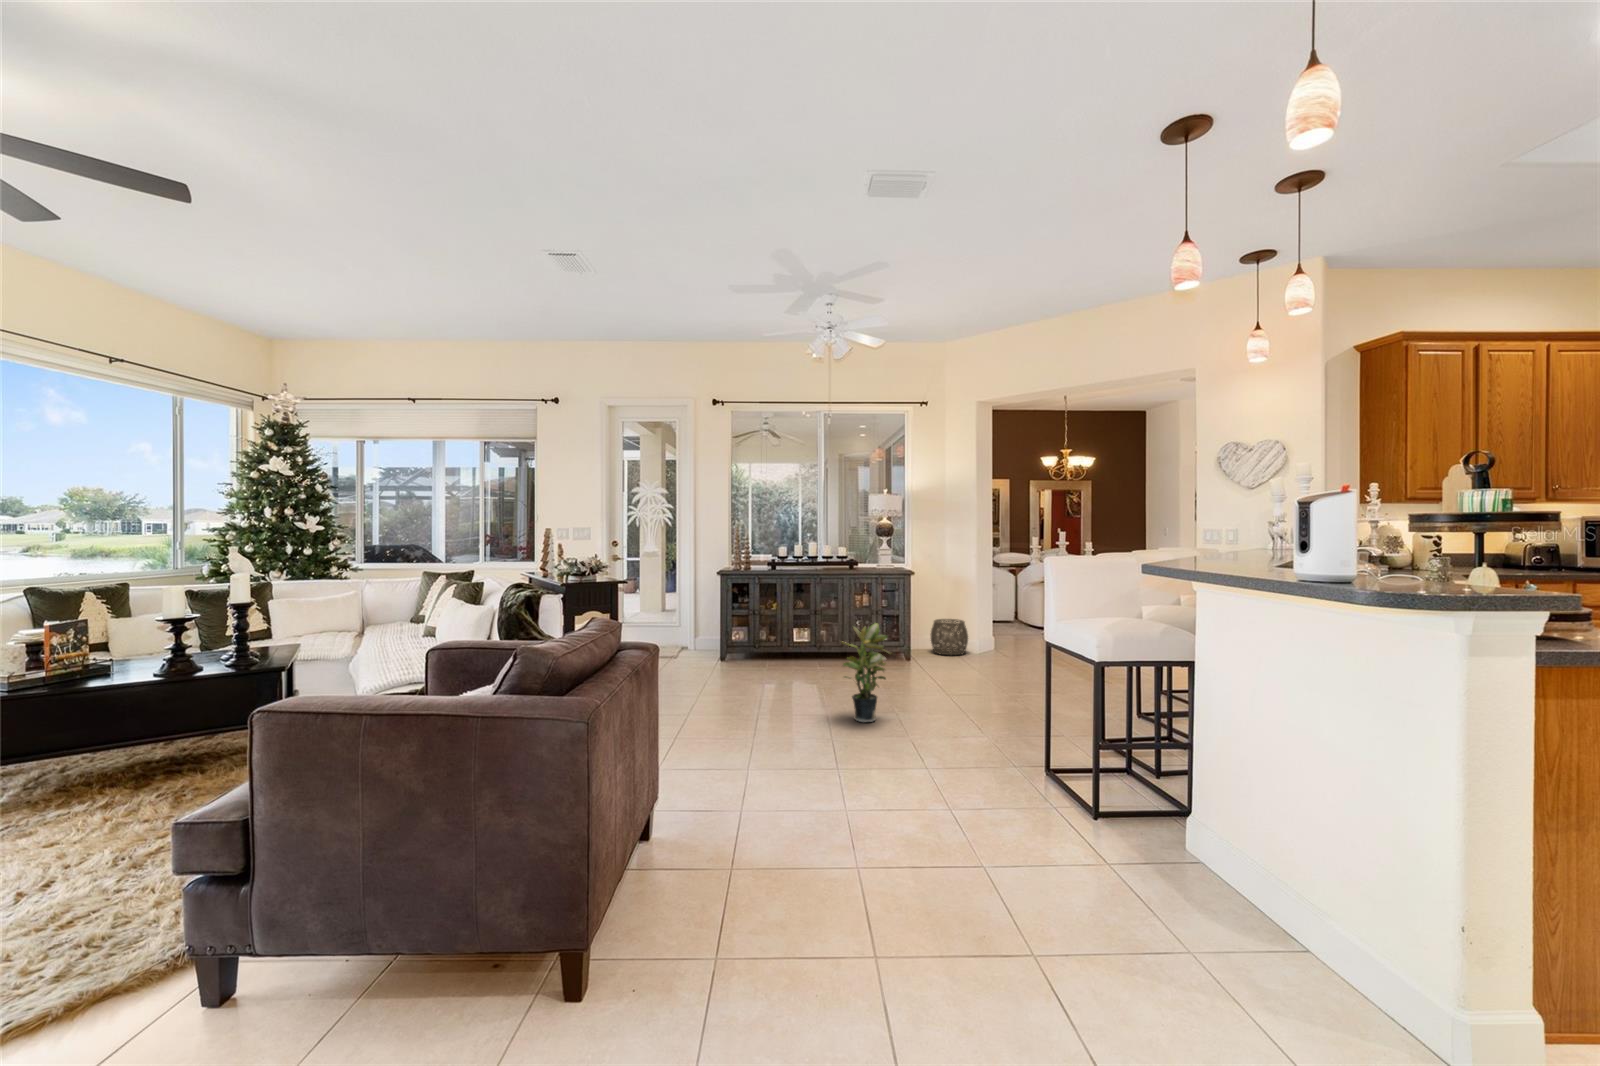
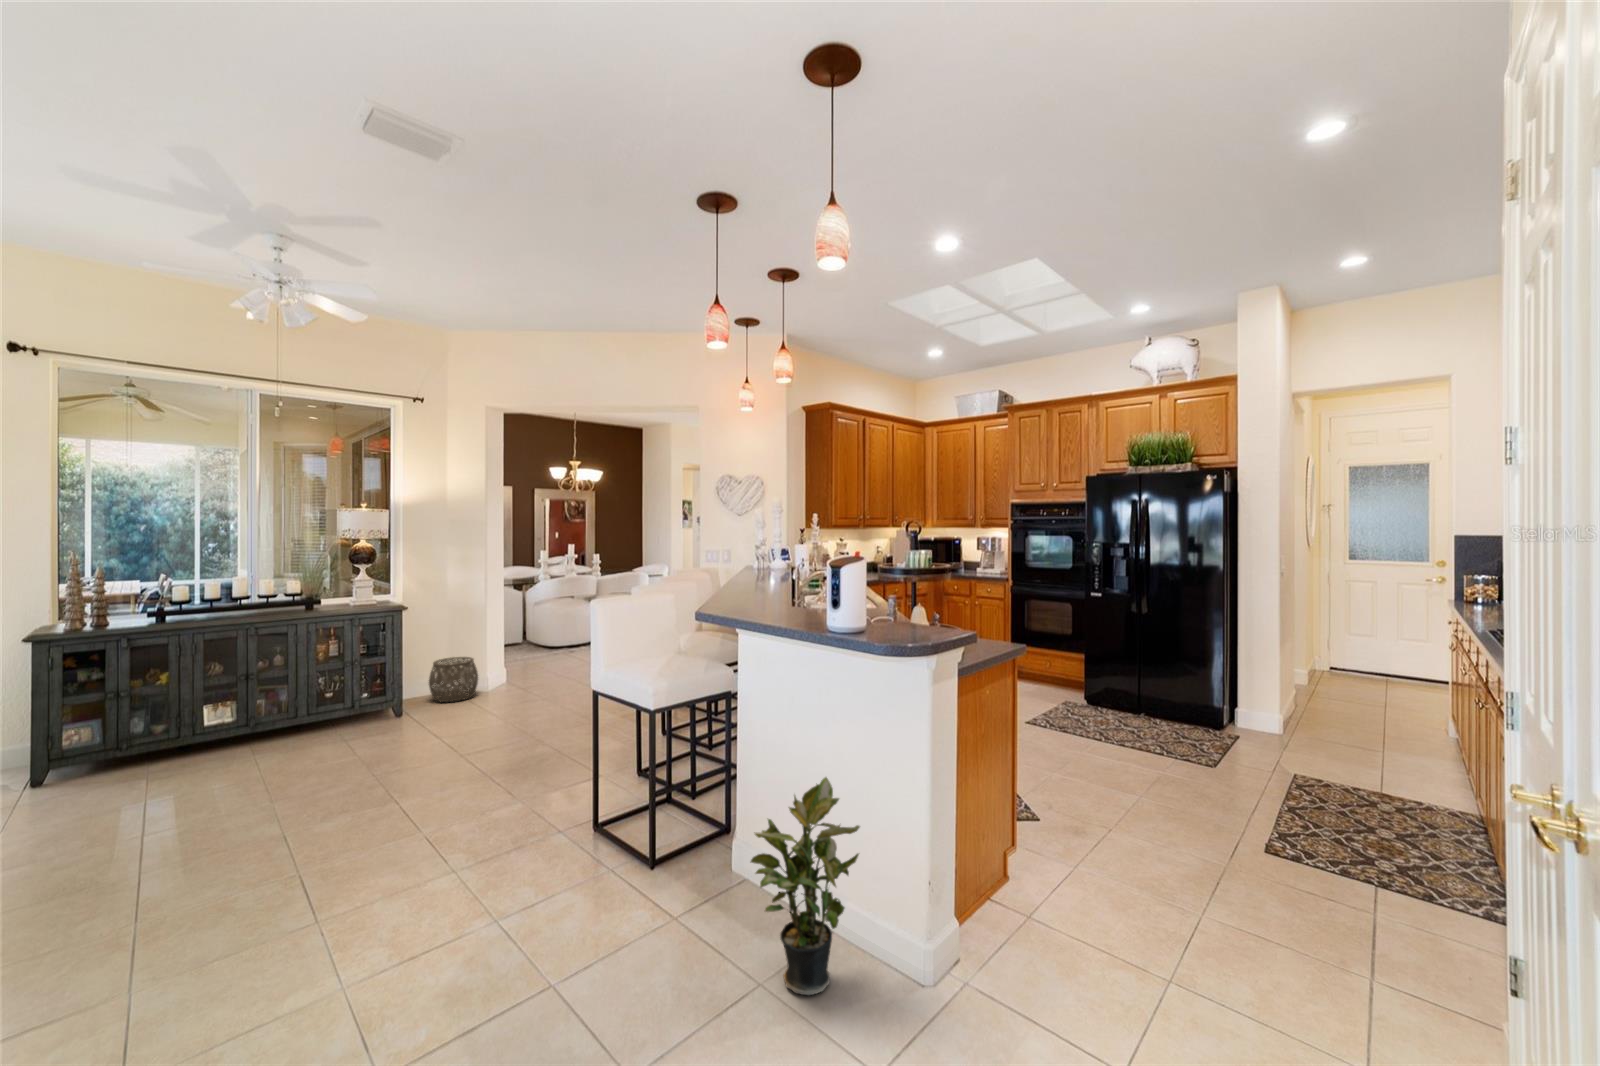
potted plant: present [842,623,891,723] -> present [751,777,860,995]

